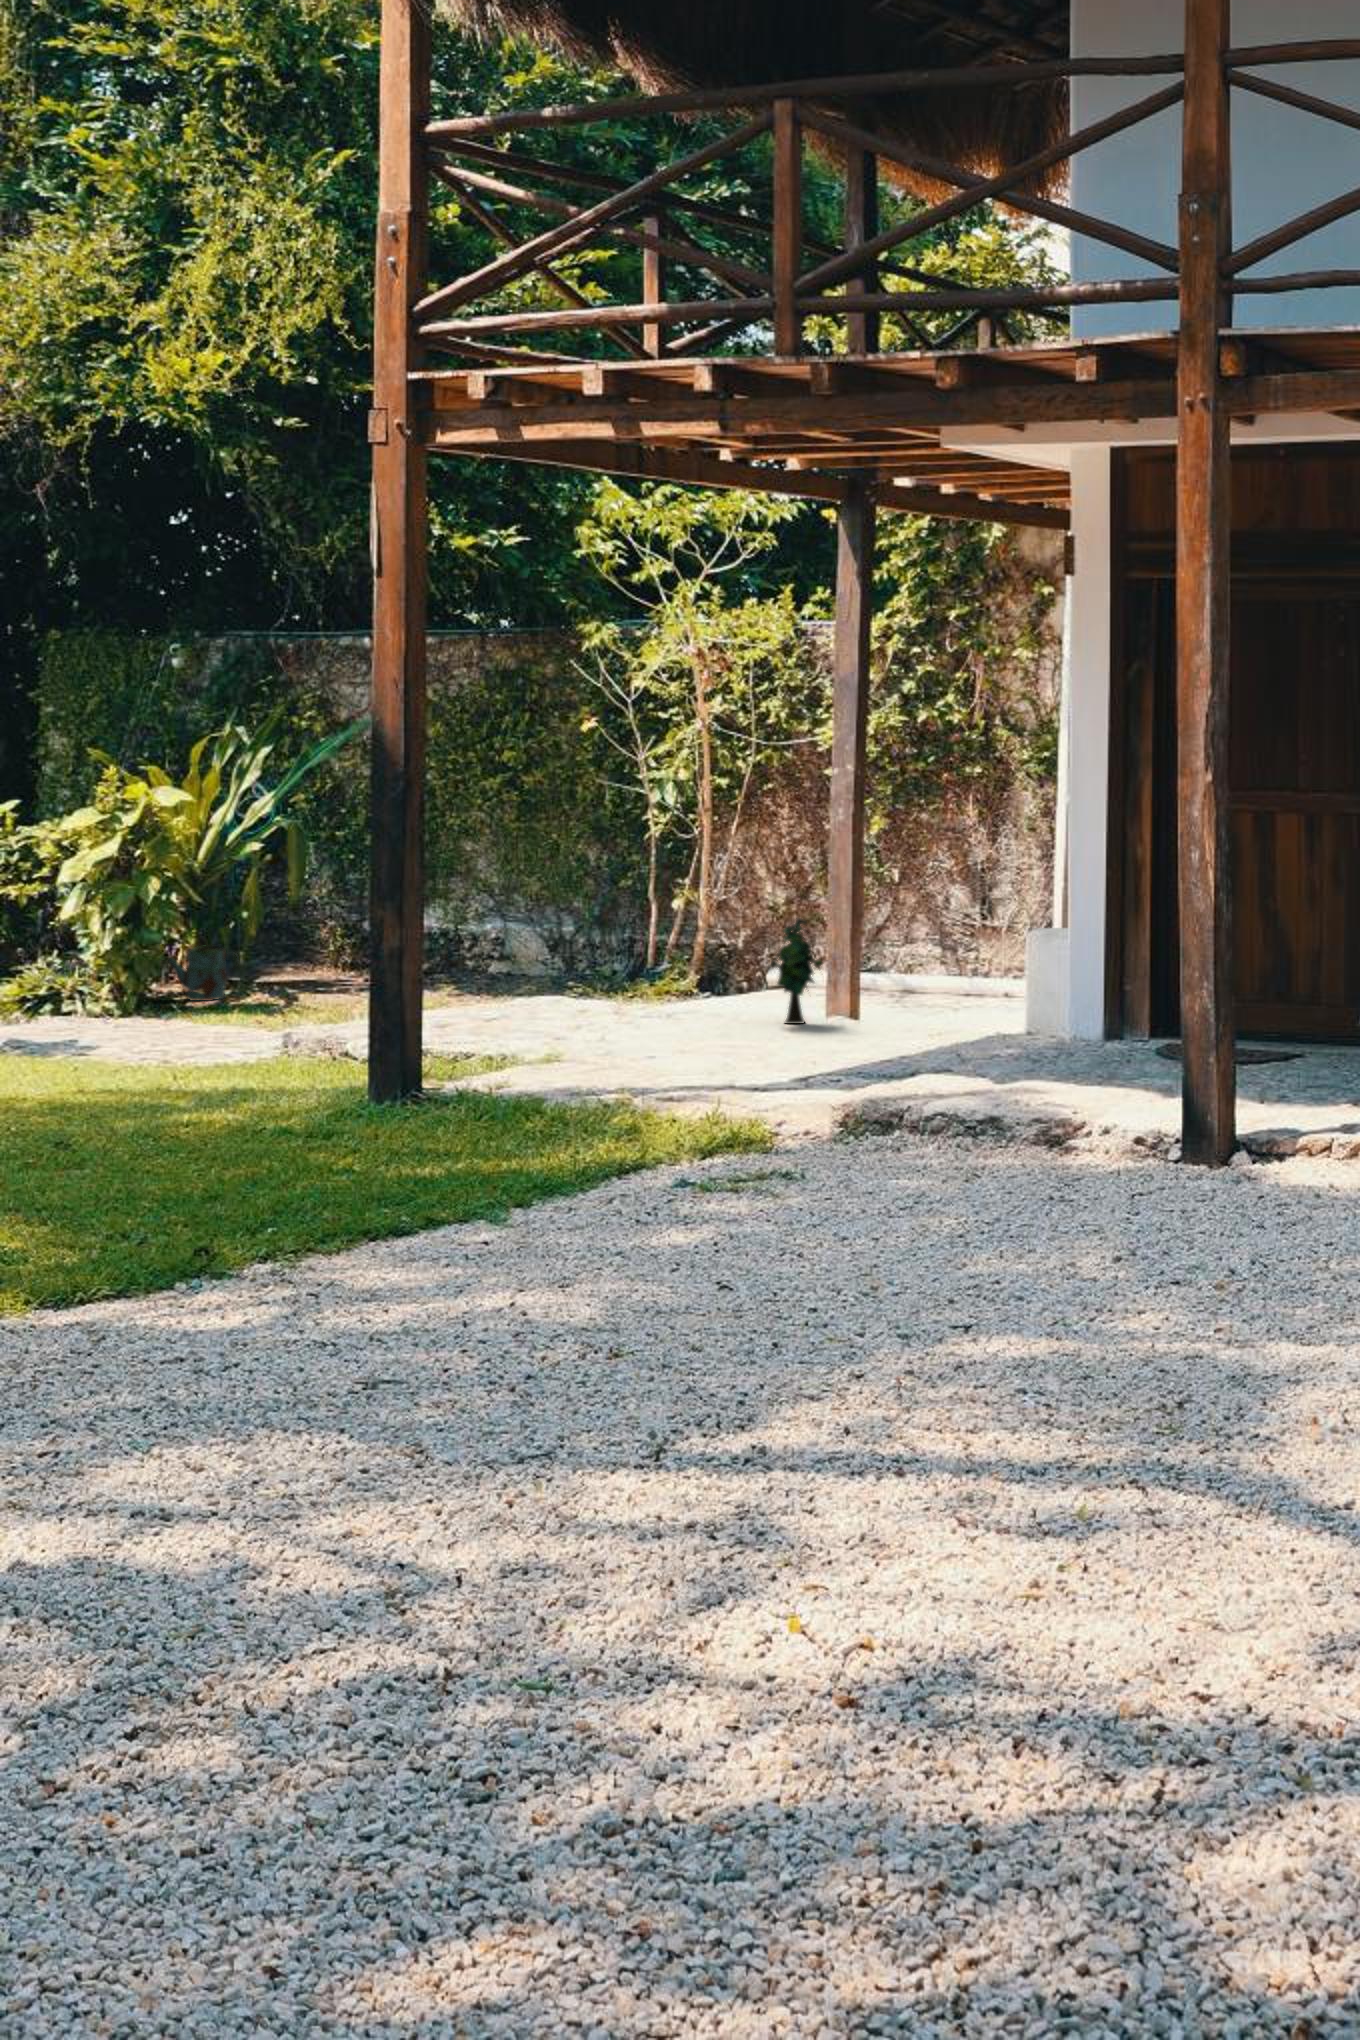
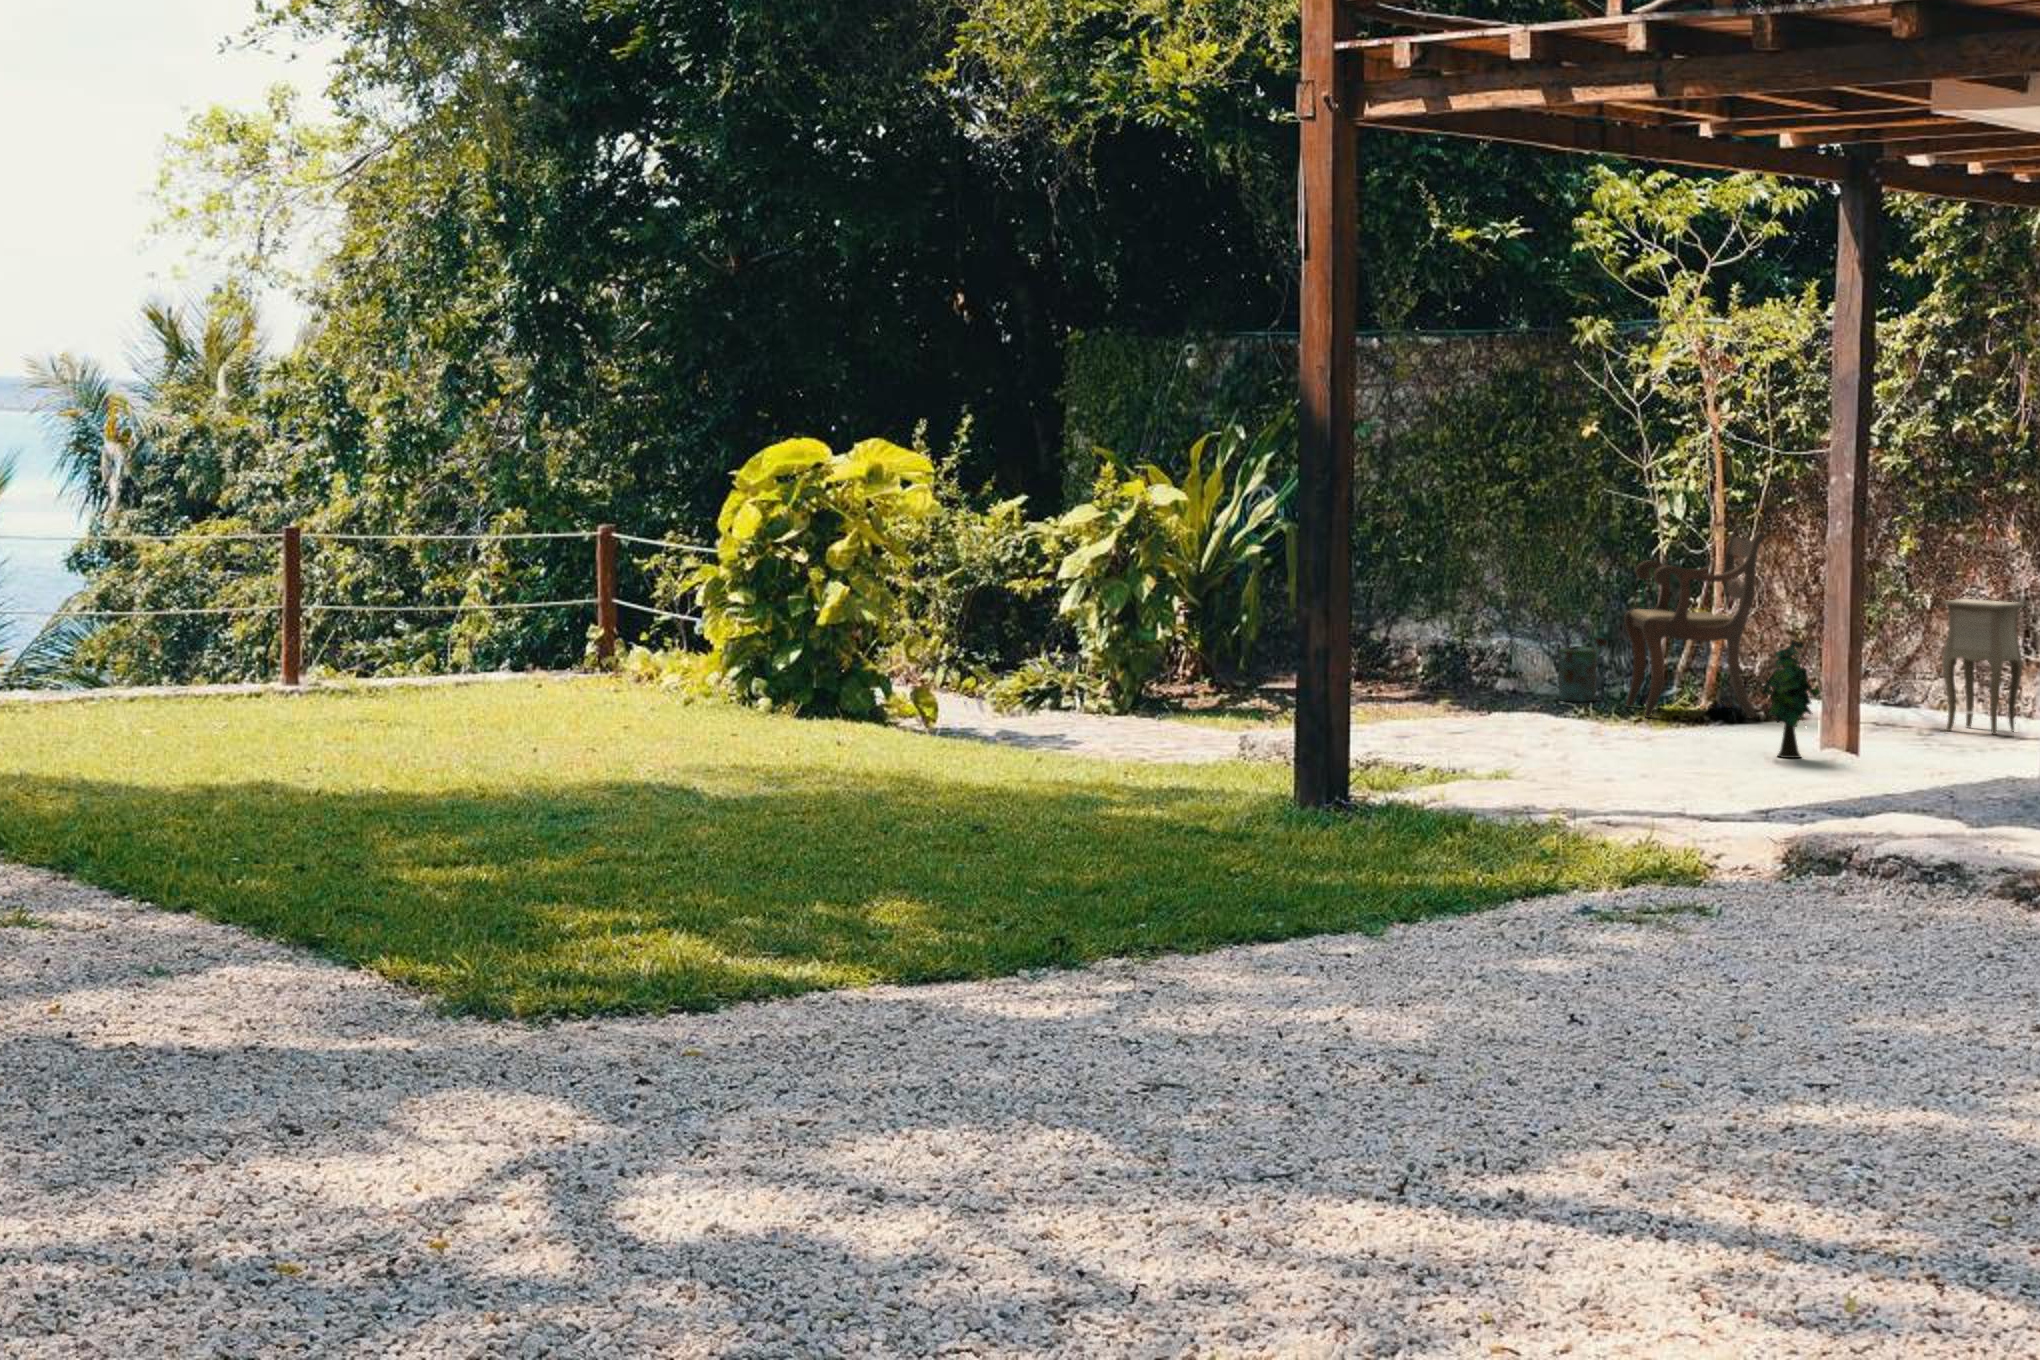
armchair: none [626,814,756,993] -> present [1624,531,1764,719]
side table: none [912,871,978,990] -> present [1942,599,2023,735]
watering can: present [169,945,226,1001] -> present [1559,638,1607,702]

